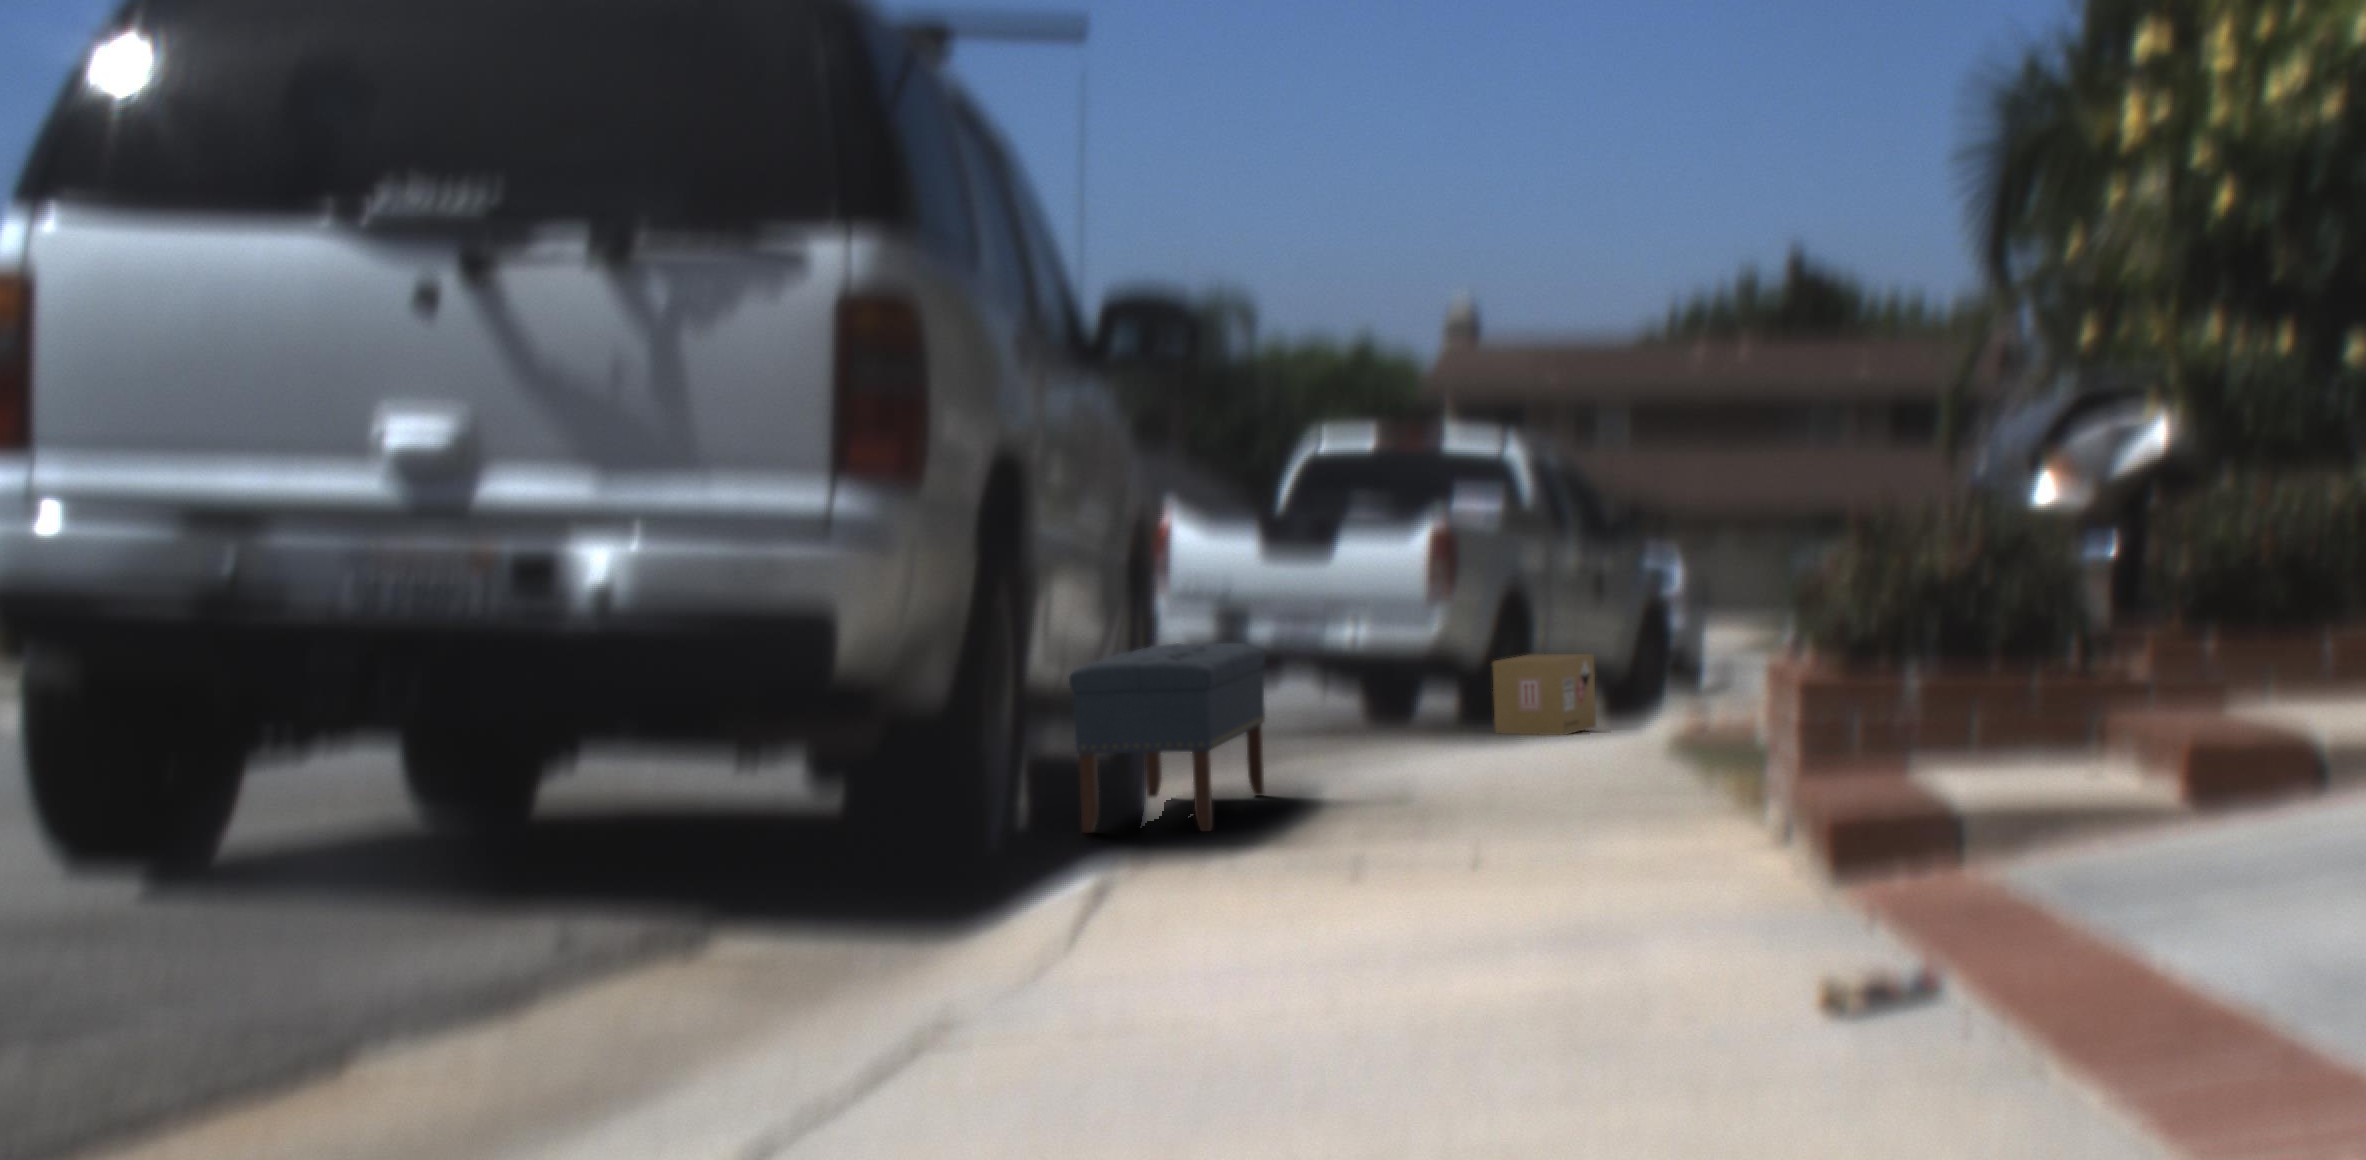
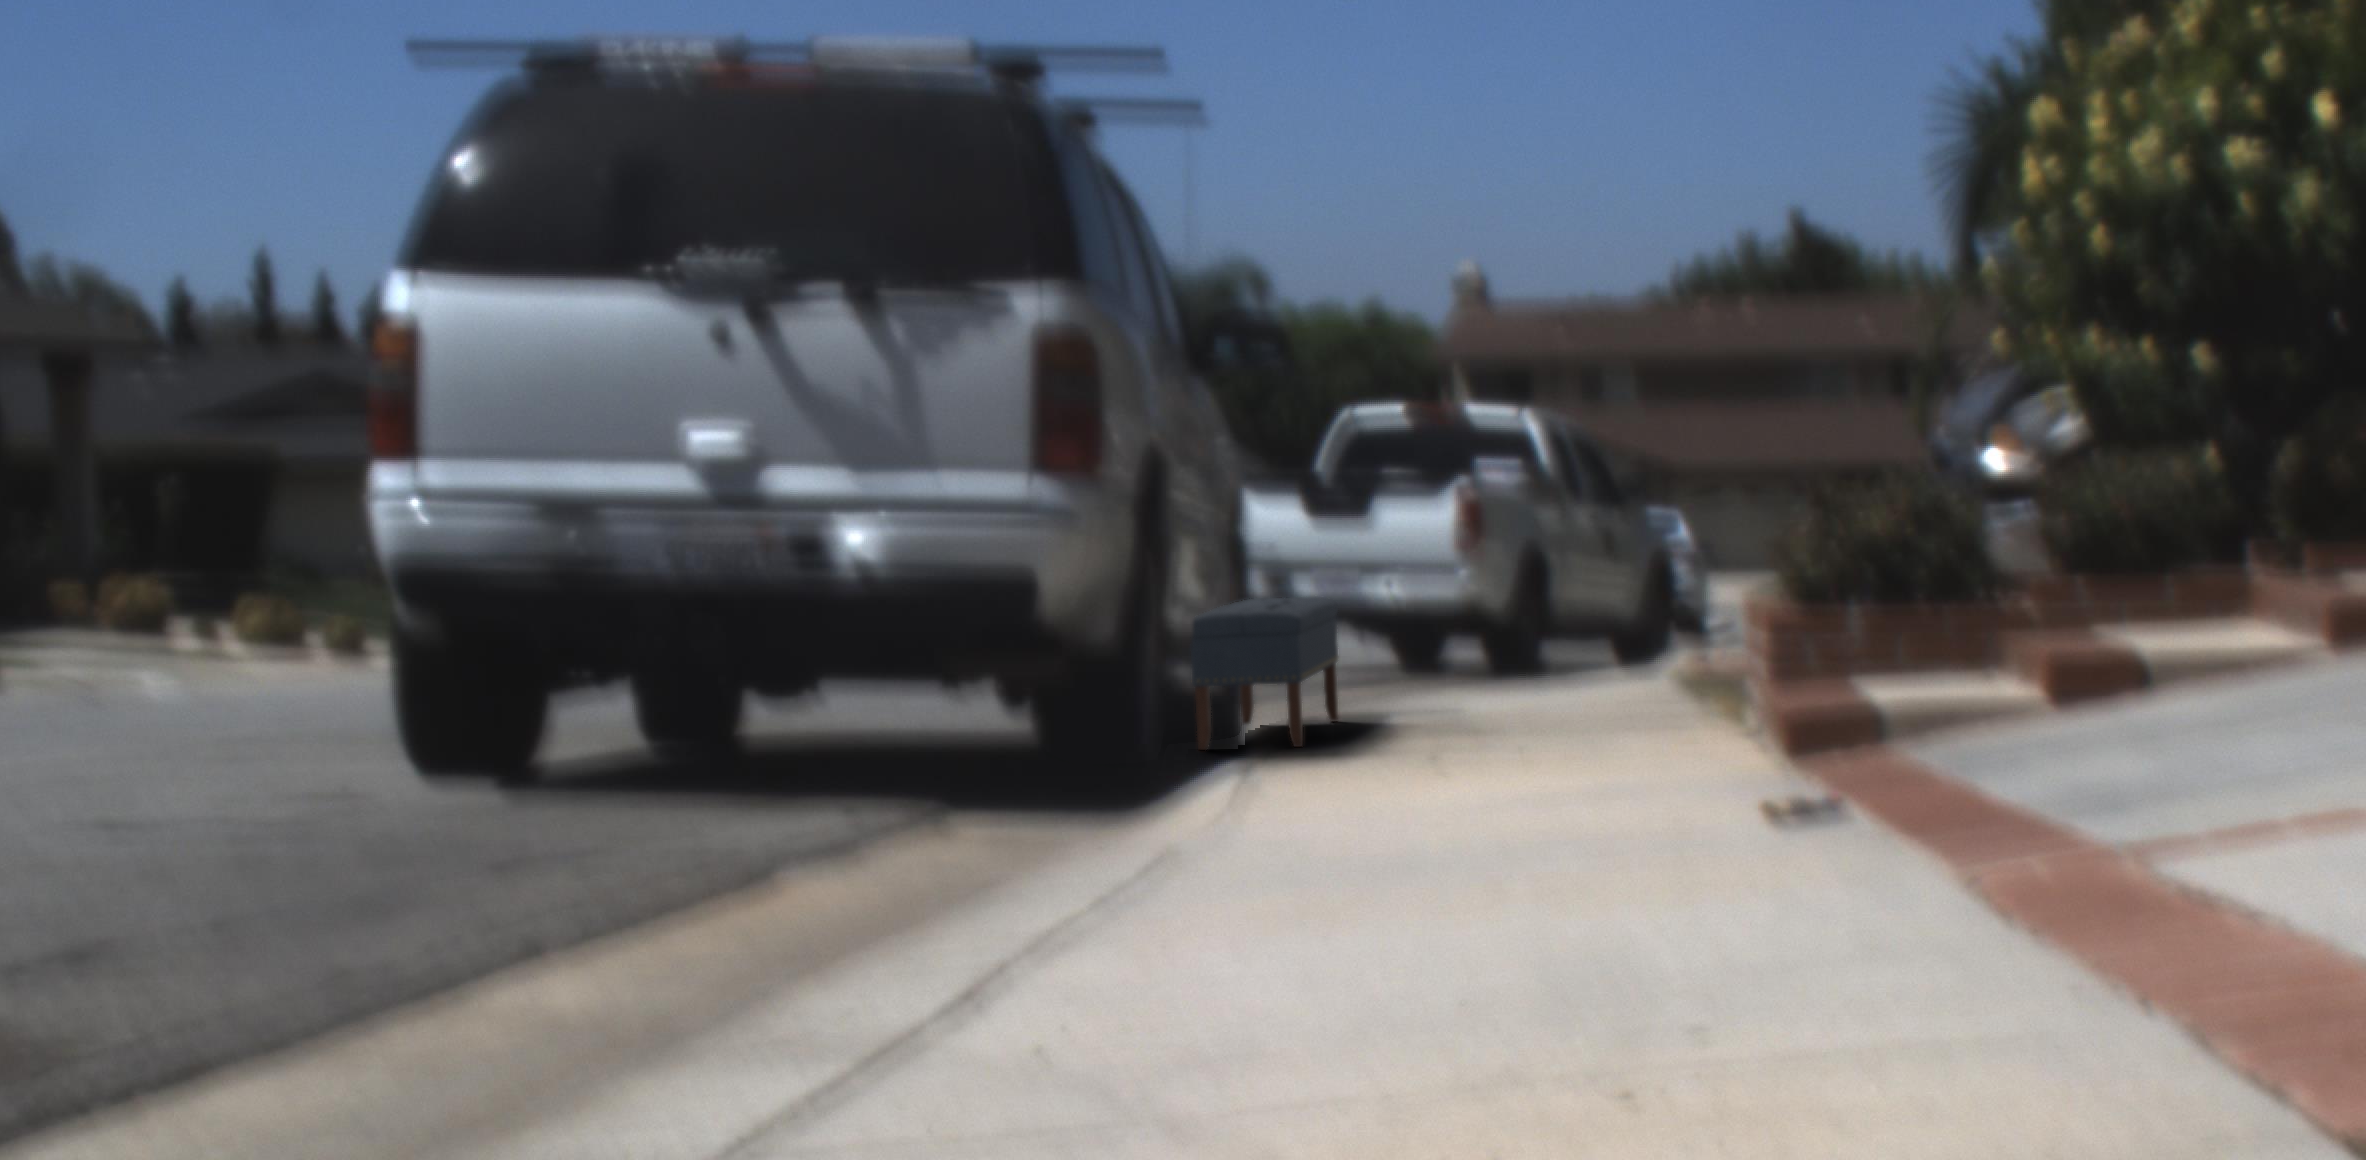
cardboard box: present [1493,654,1596,735] -> none [1517,606,1610,680]

